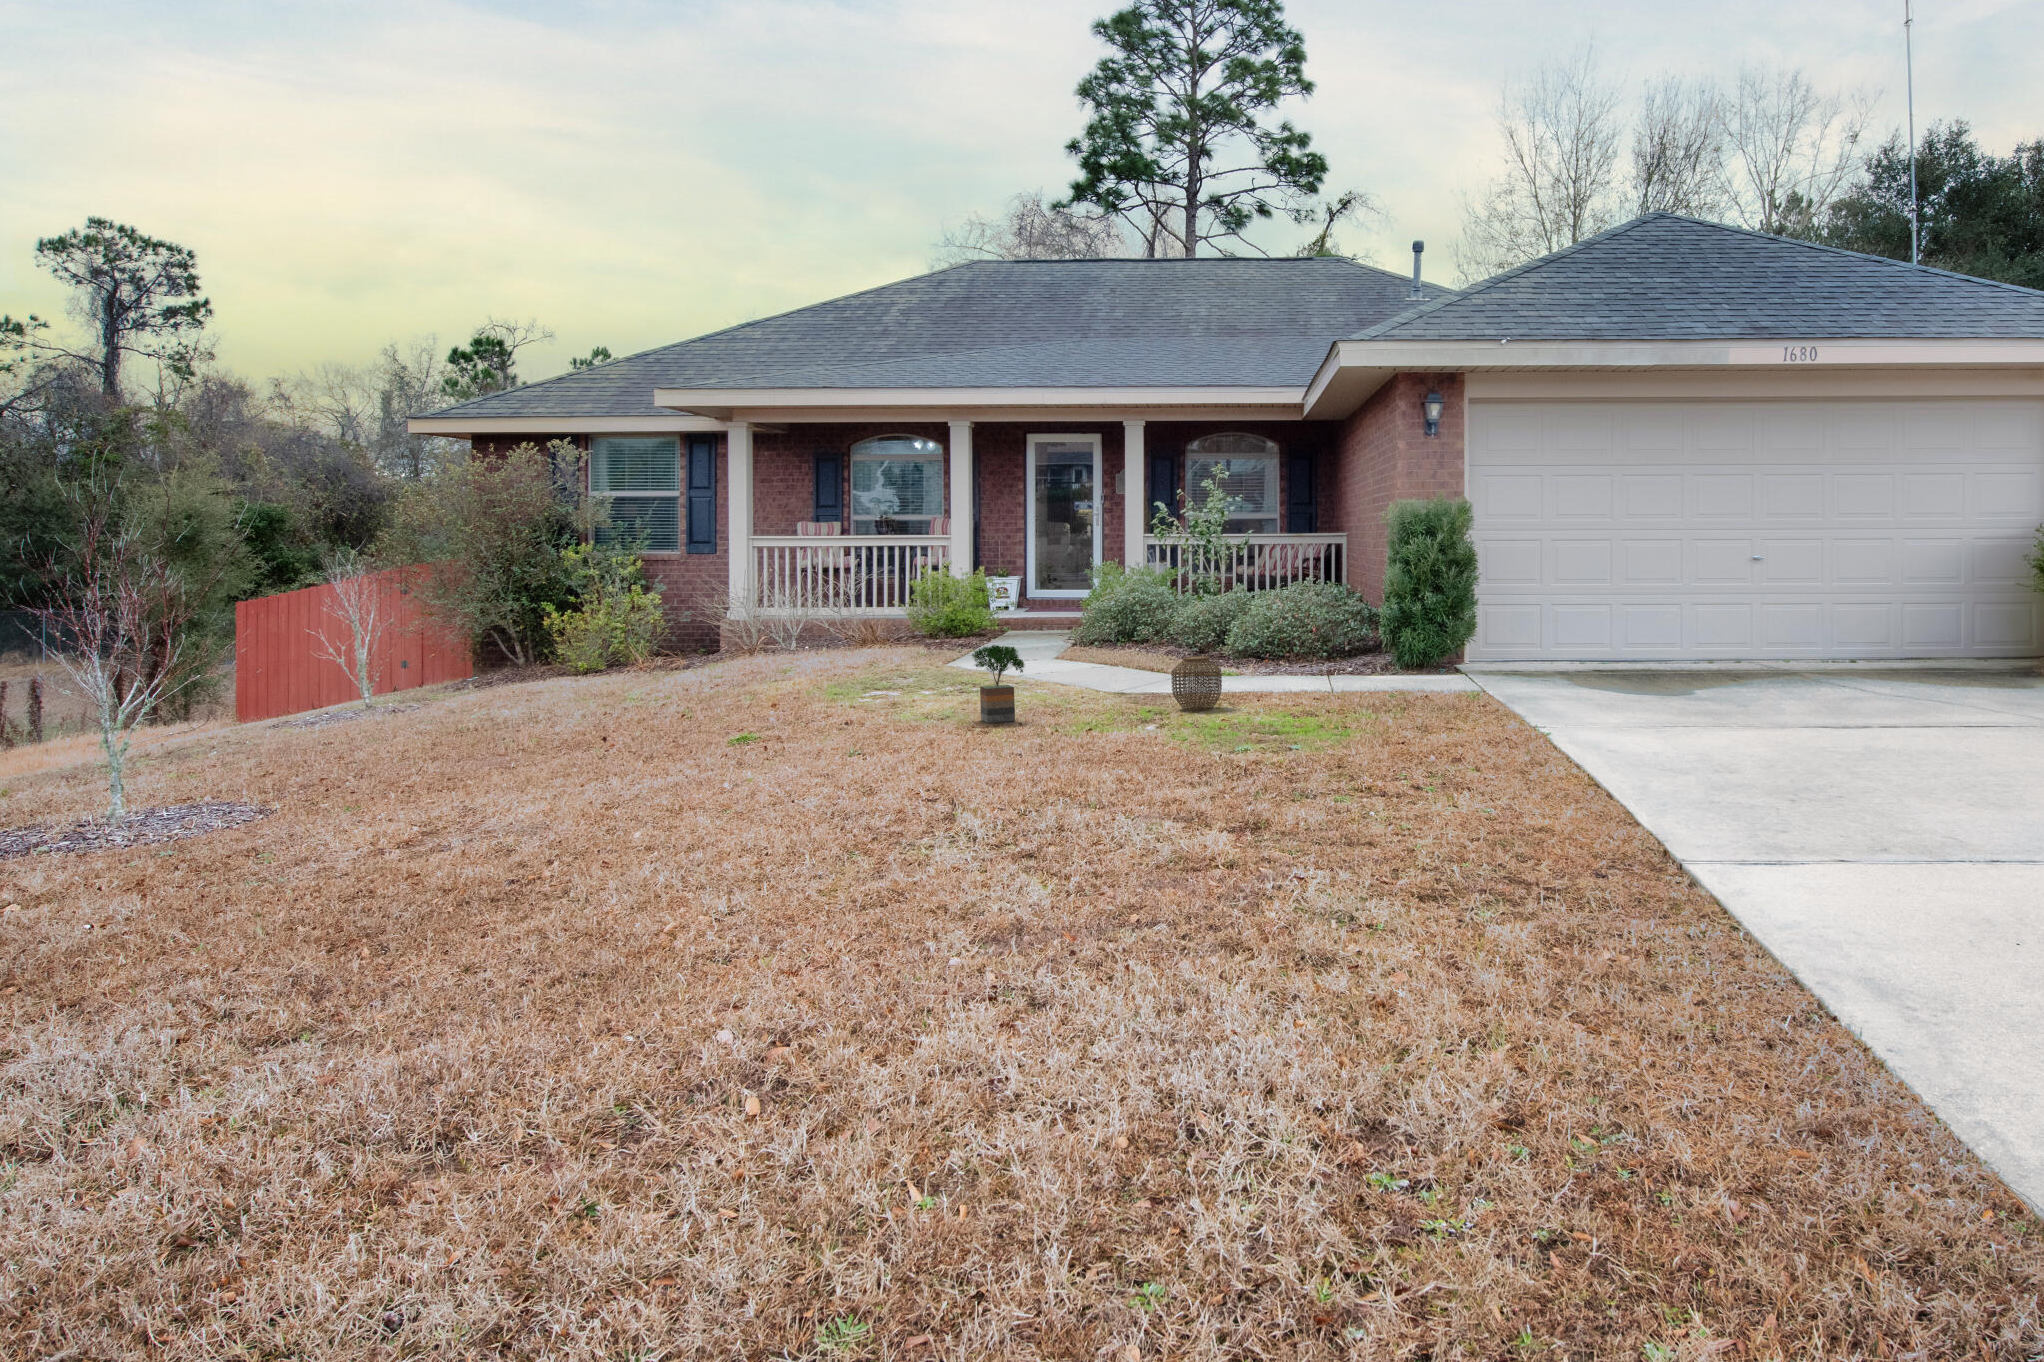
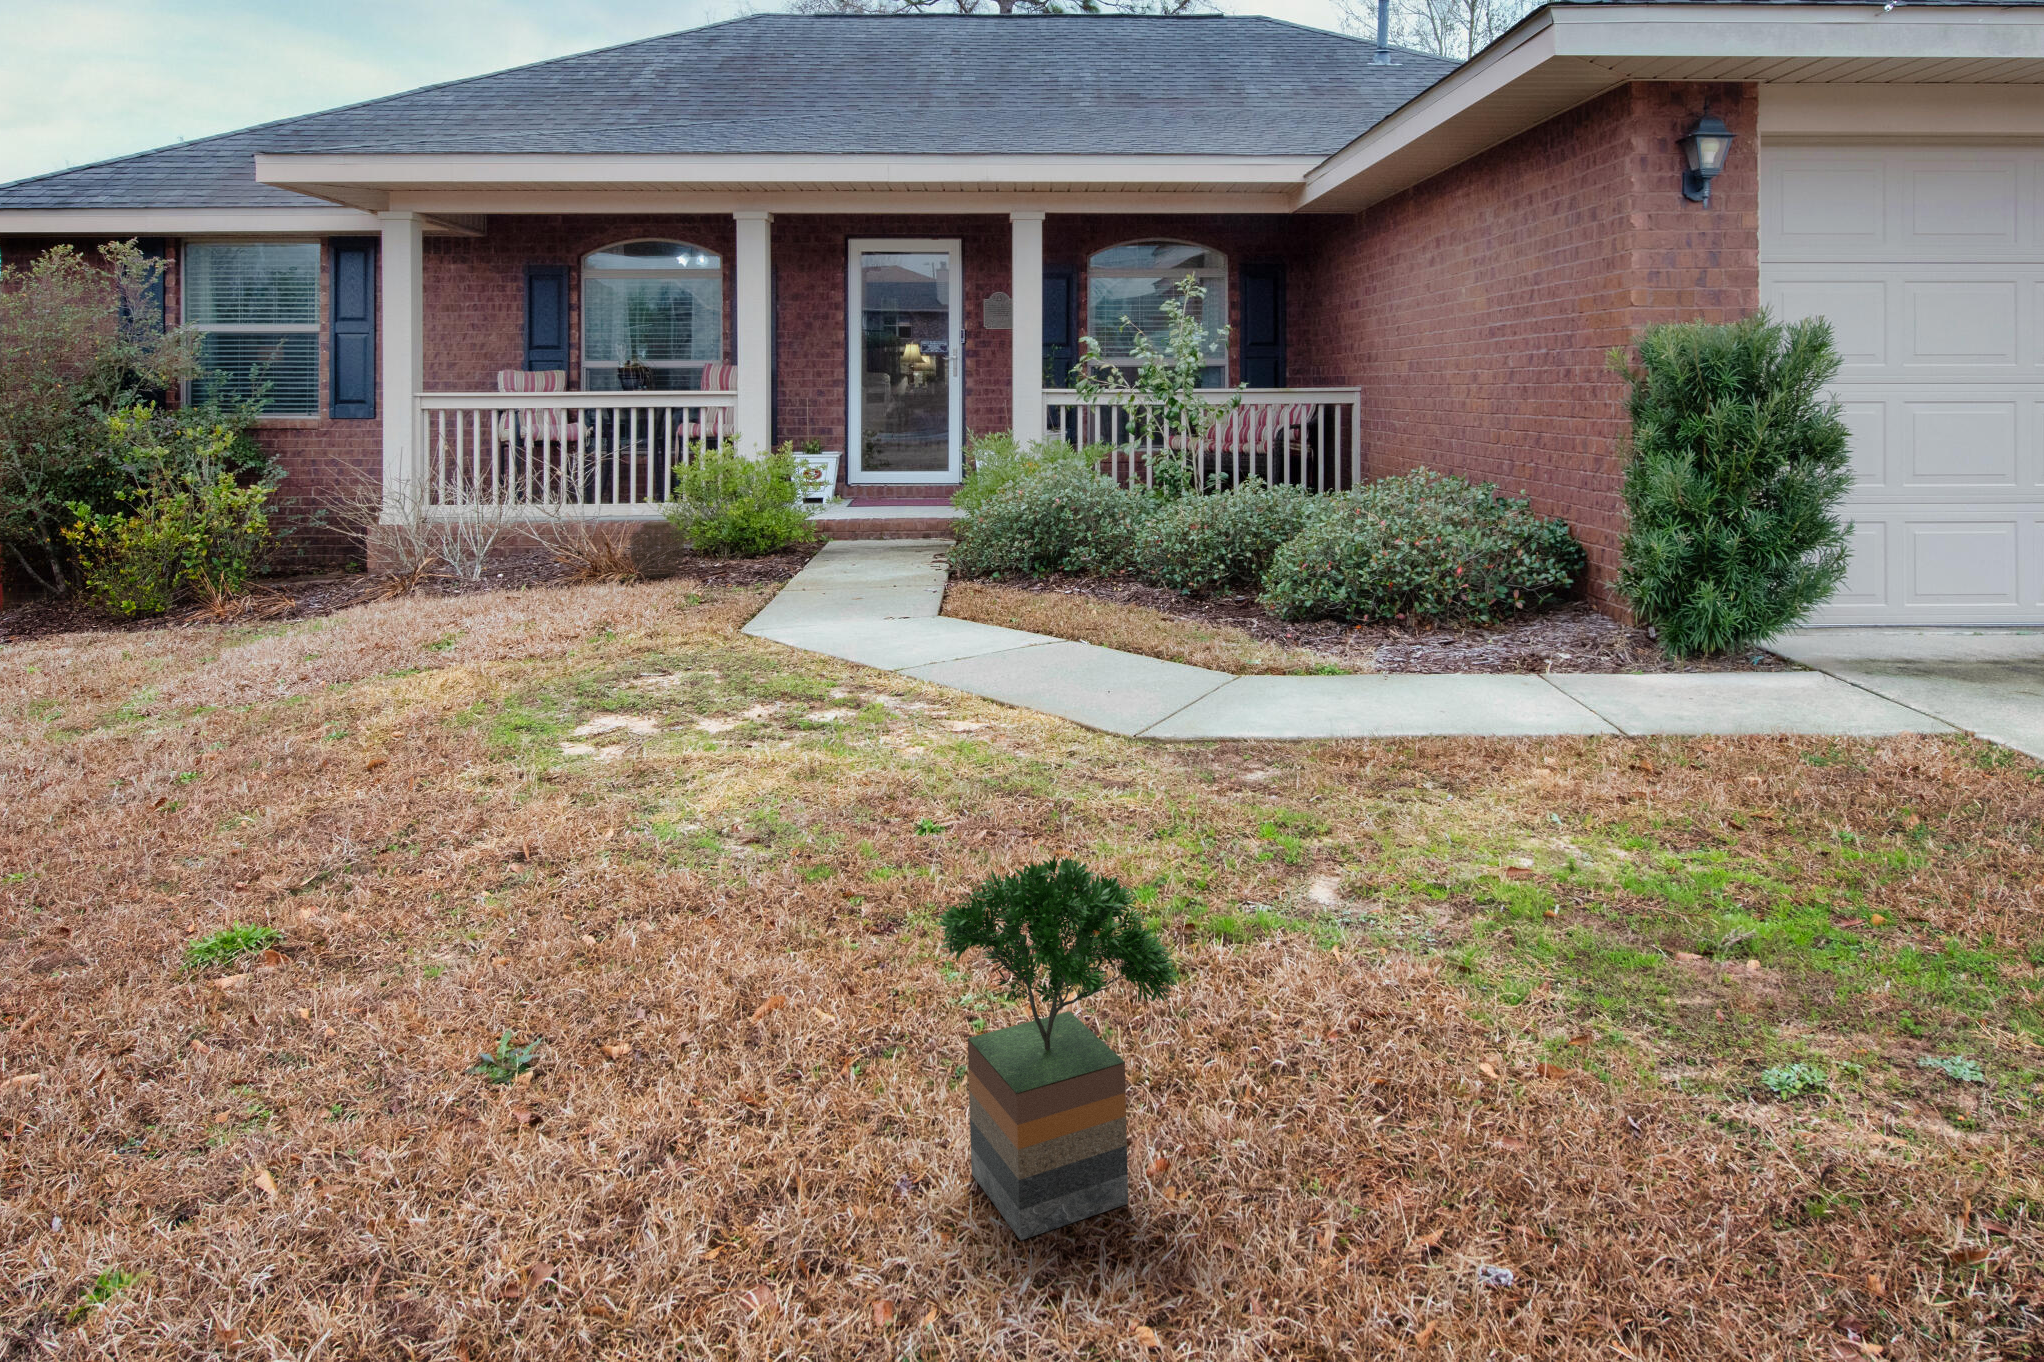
woven basket: present [1171,656,1222,711] -> present [631,522,684,578]

